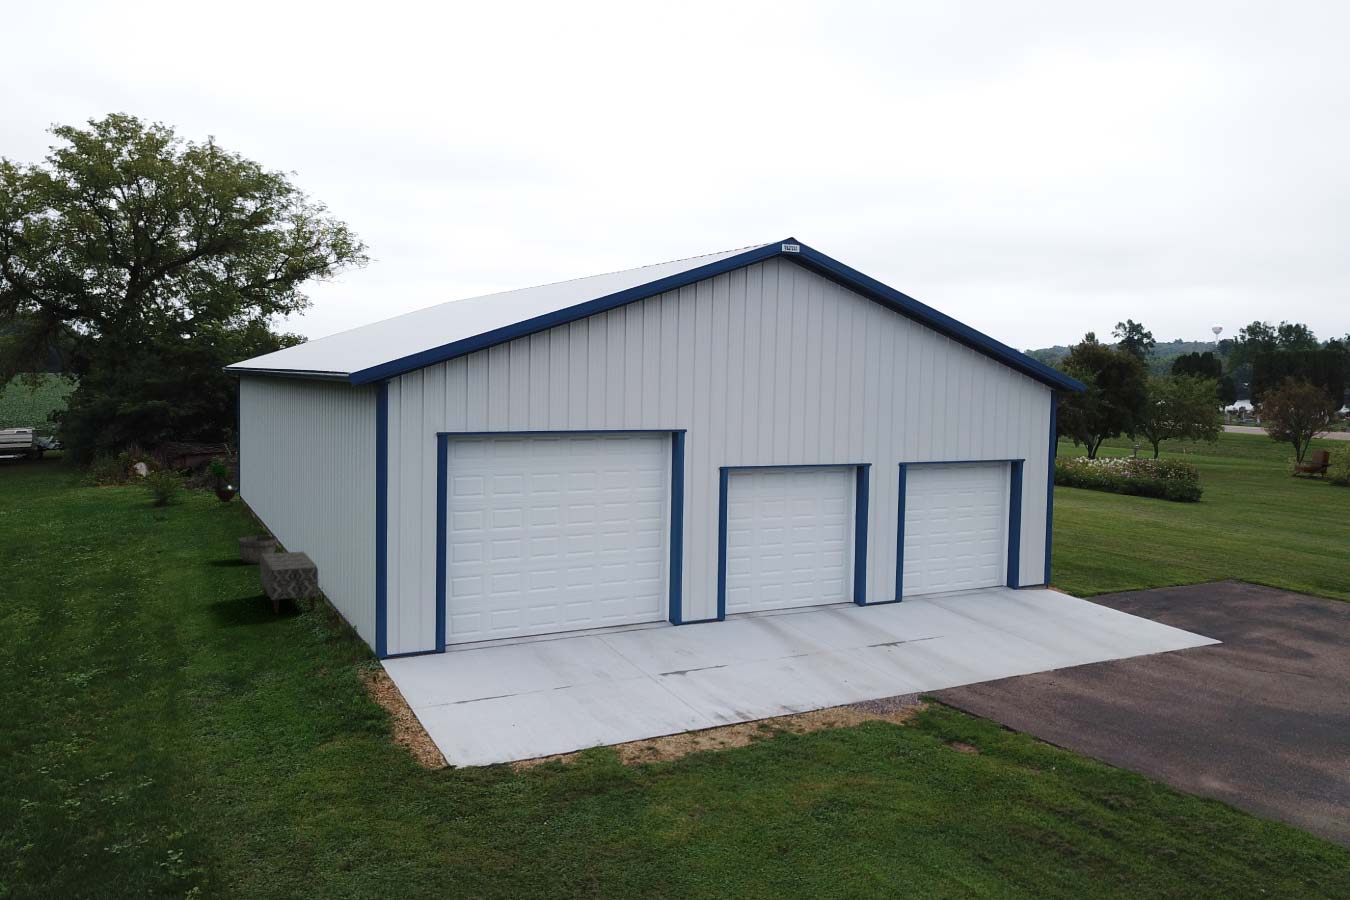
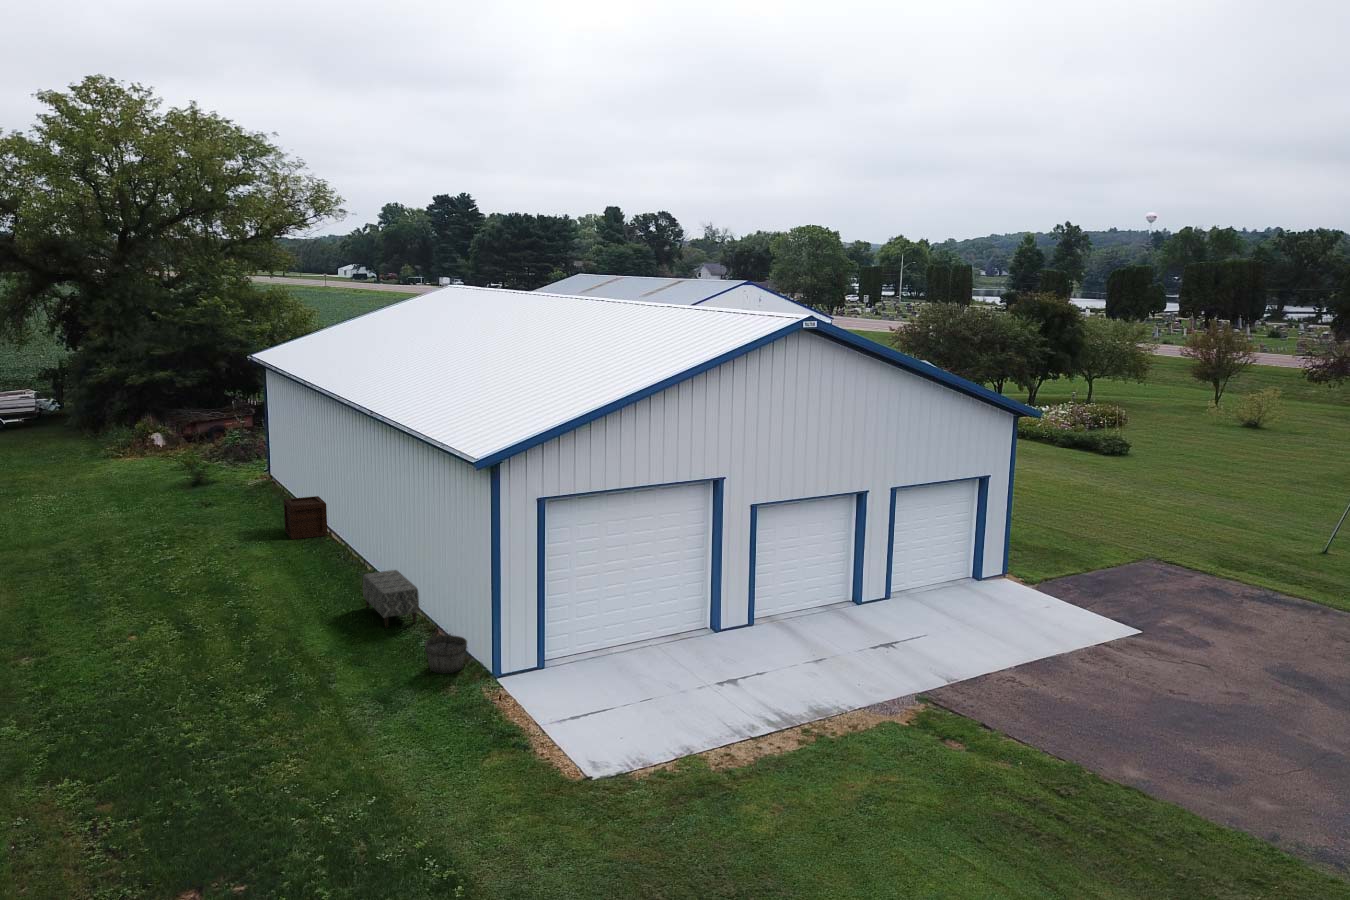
lounge chair: present [1291,449,1333,480] -> none [1212,400,1250,429]
potted tree: present [209,464,236,501] -> none [256,453,282,491]
wooden crate: none [214,493,260,538] -> present [284,496,328,540]
wooden bucket: present [238,535,277,564] -> present [425,635,467,673]

